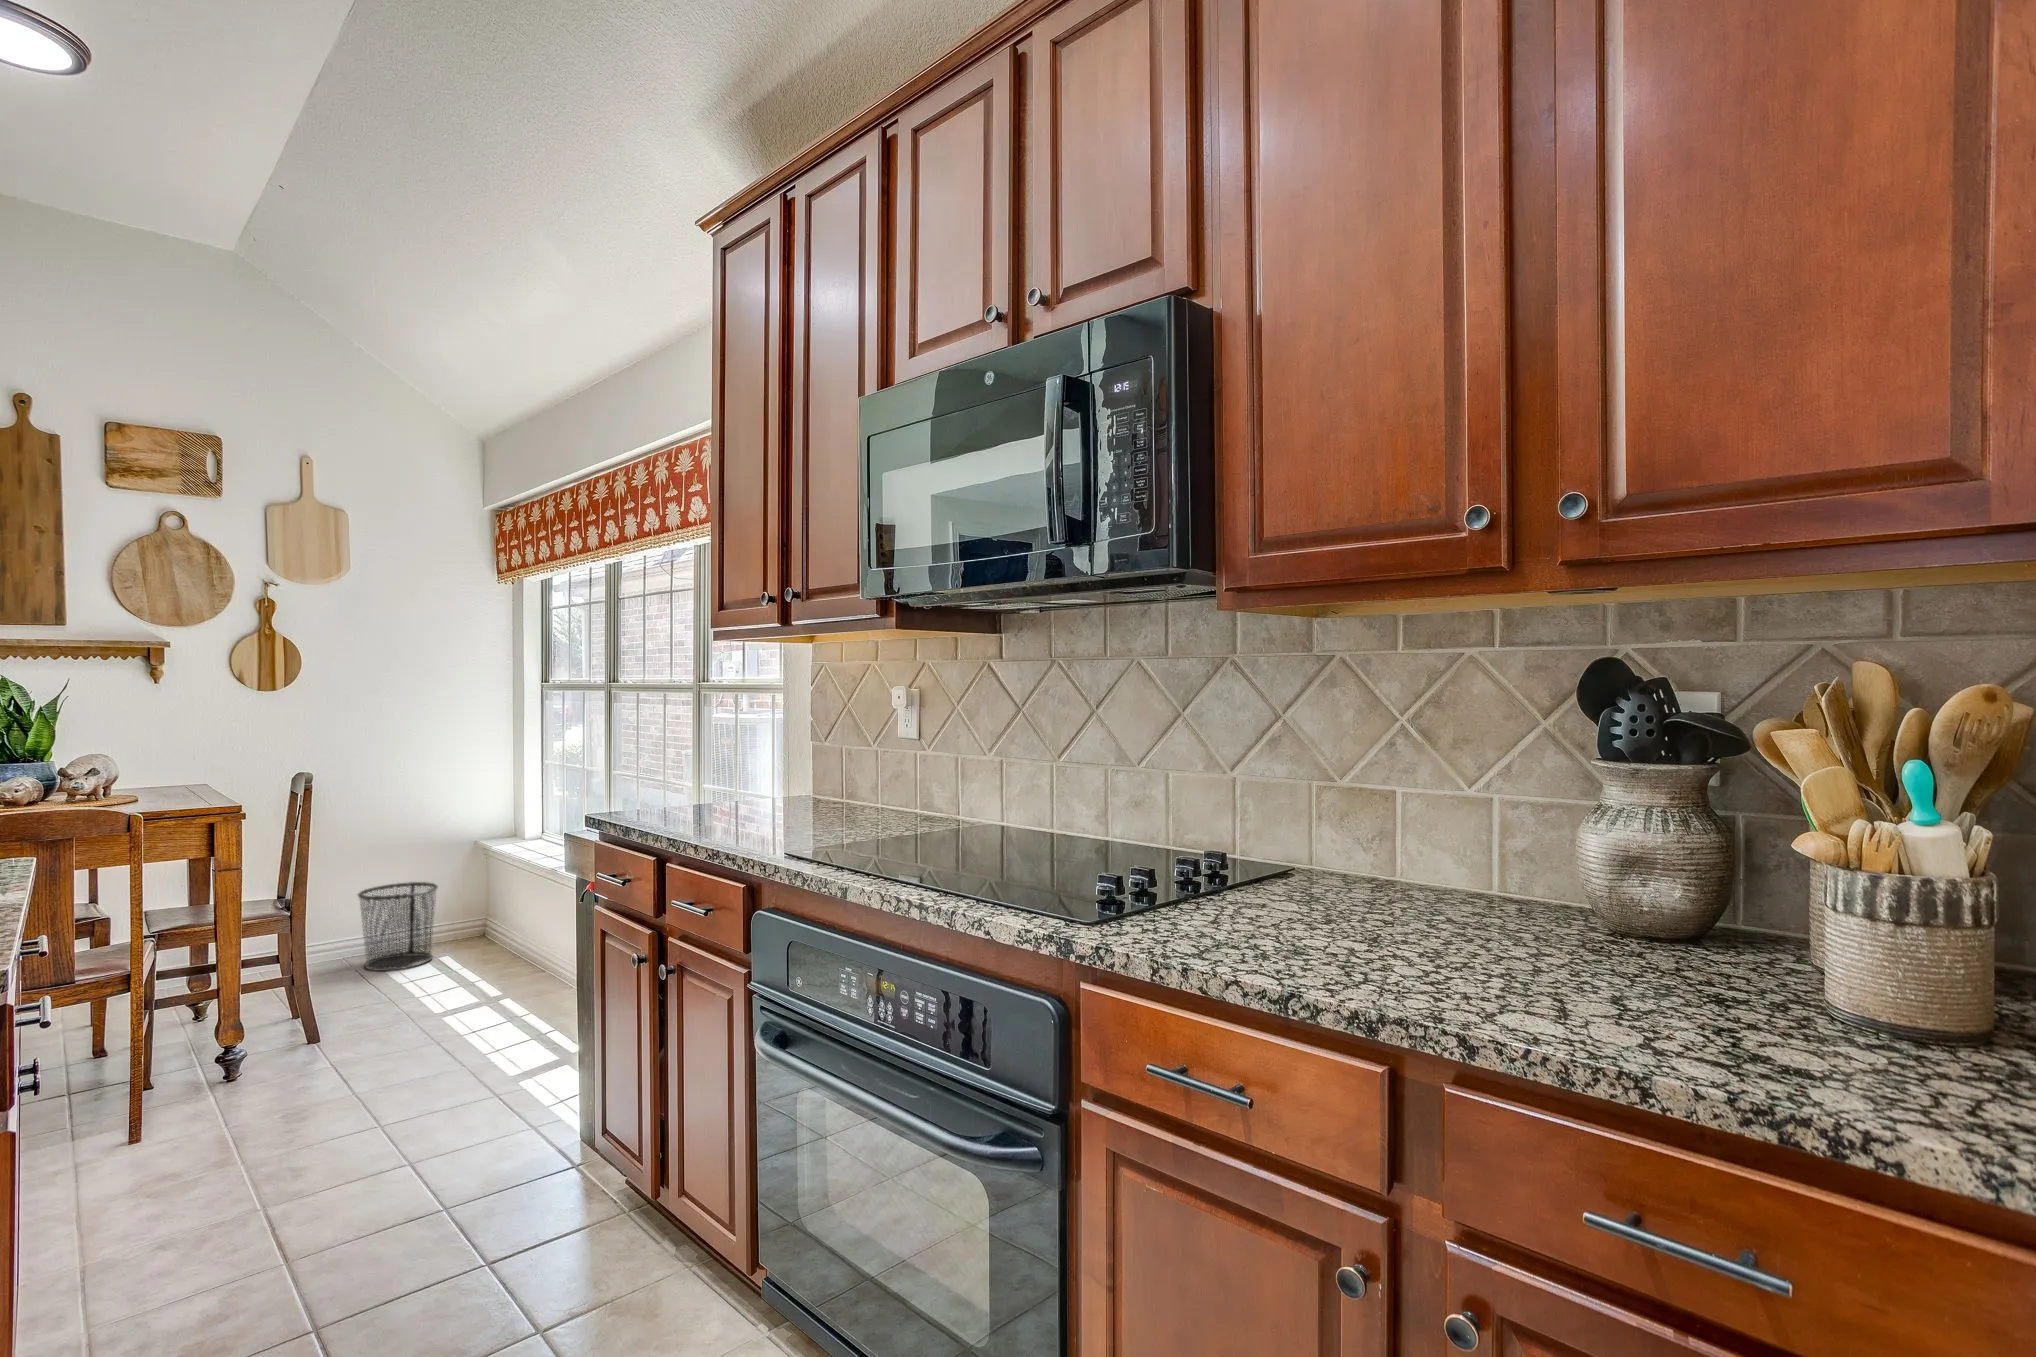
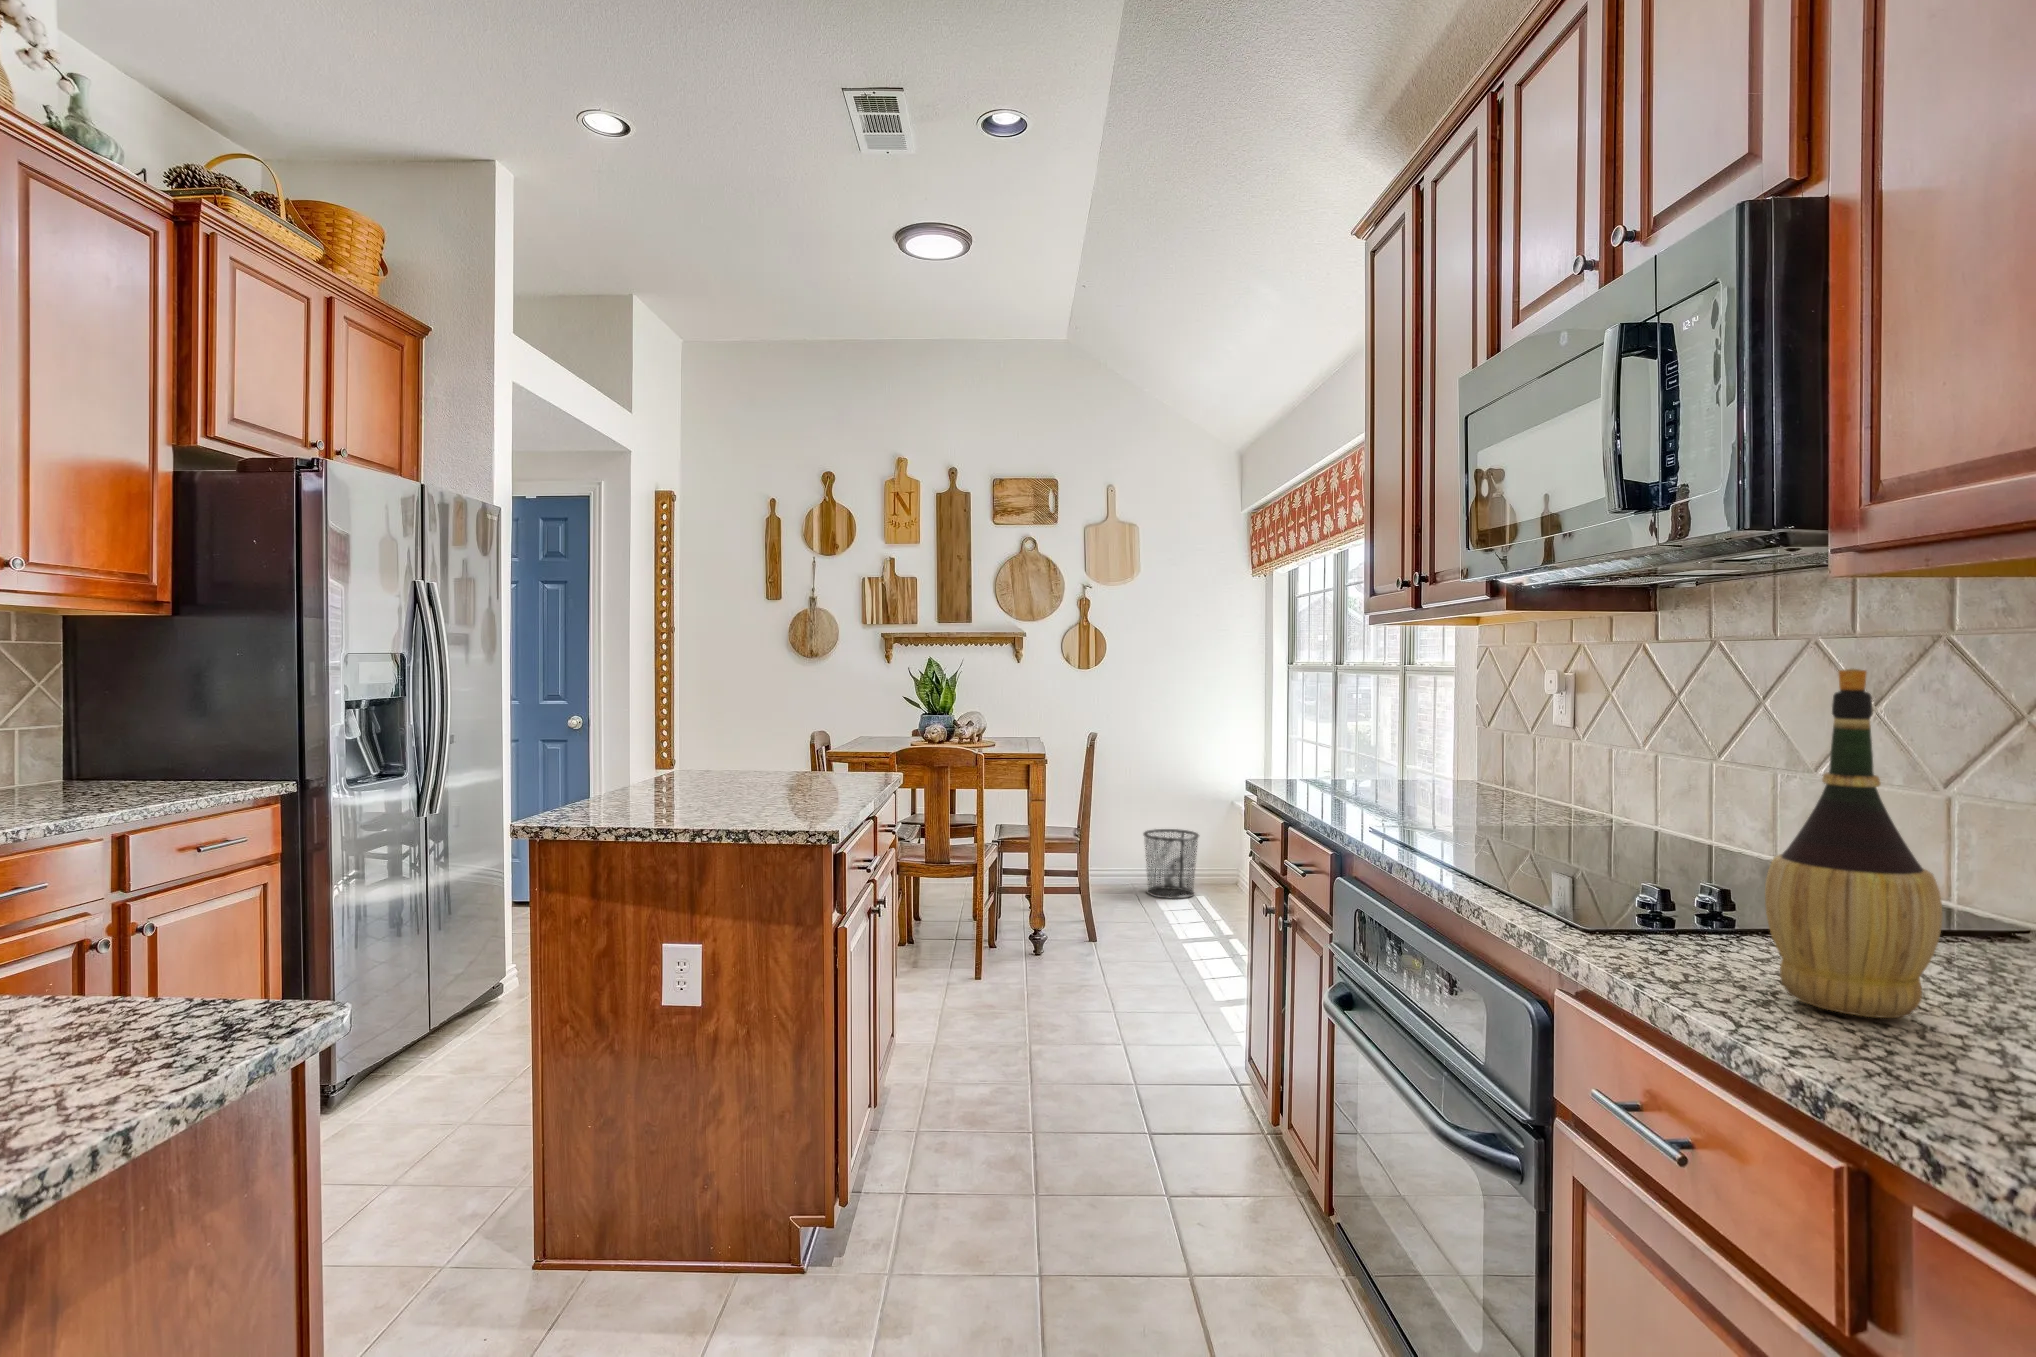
wine bottle: none [1256,693,1362,952] -> present [1765,668,1942,1018]

